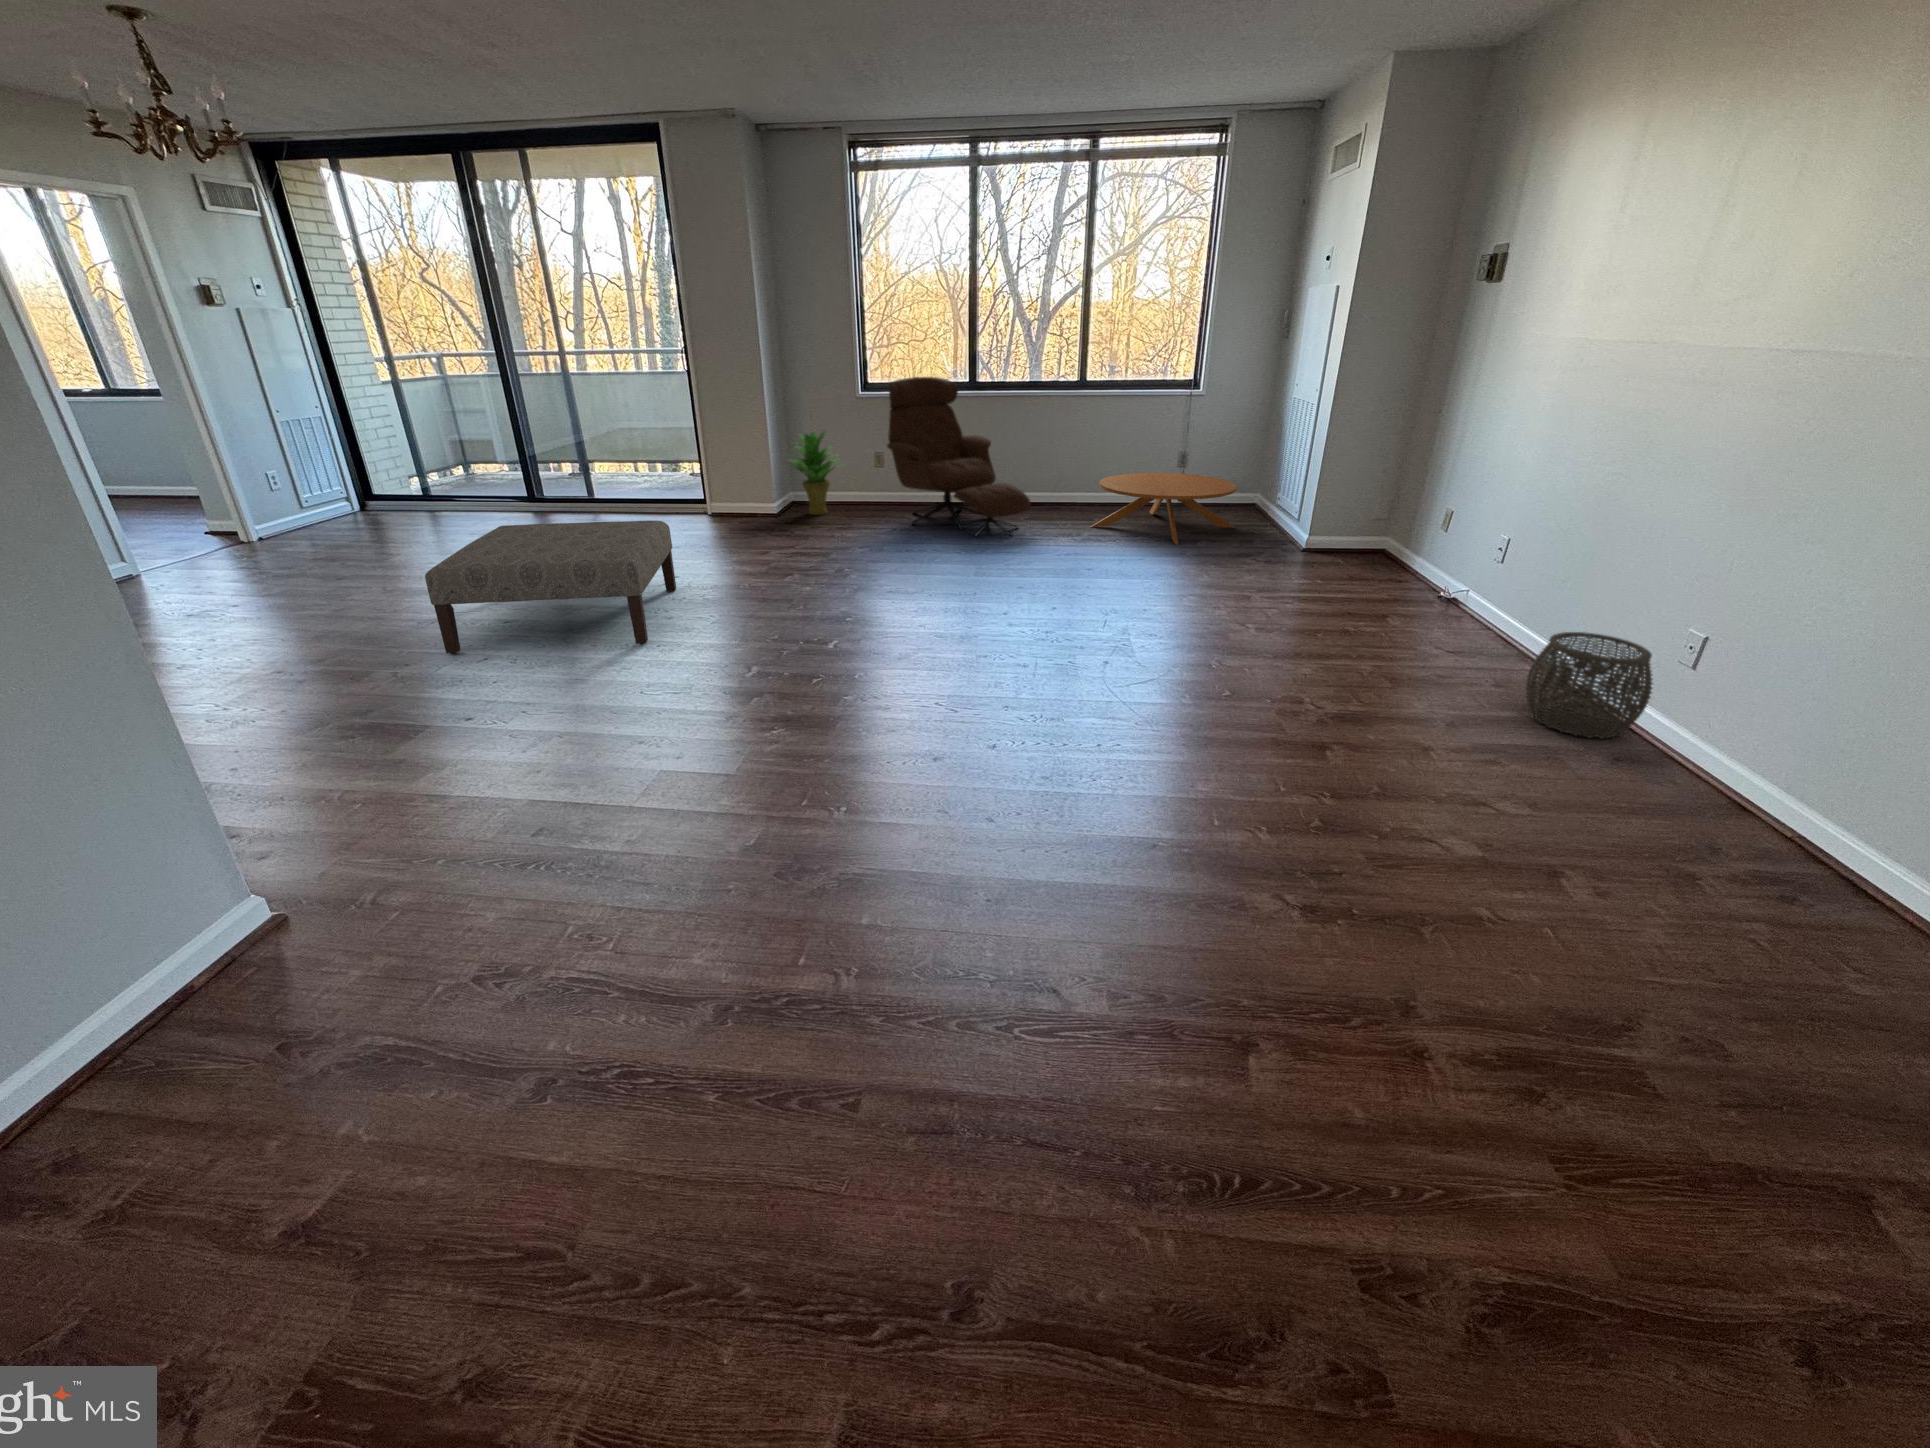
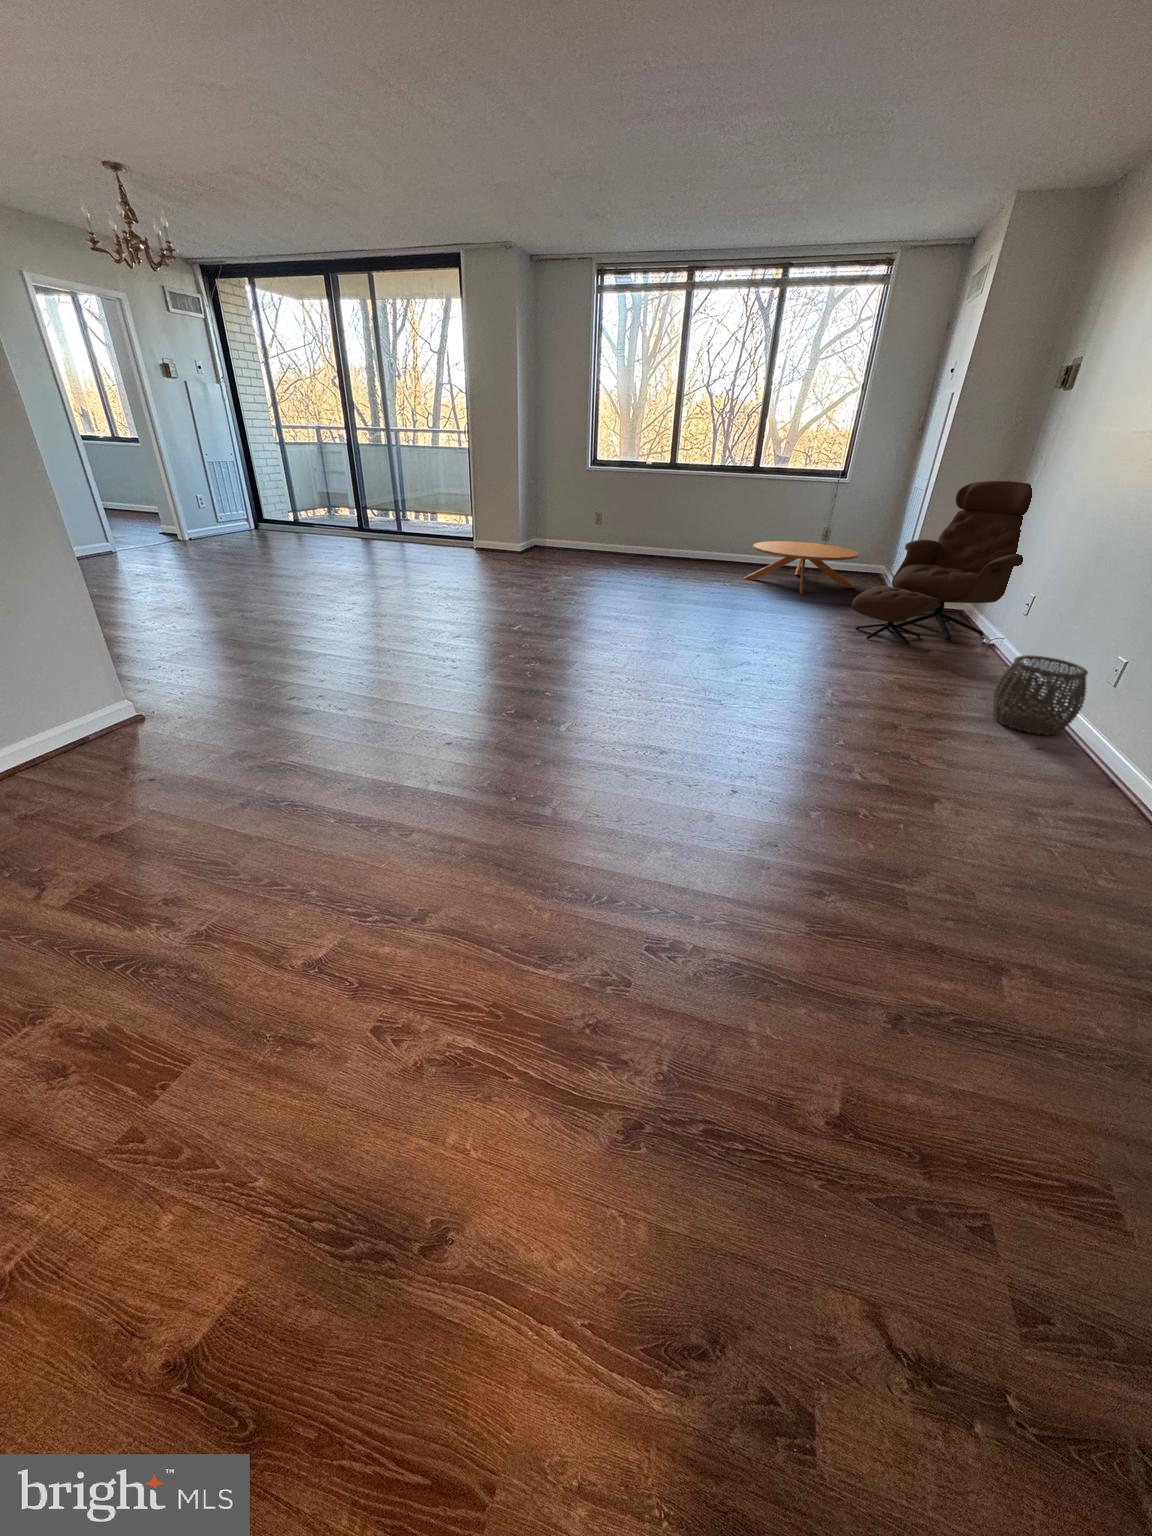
lounge chair: present [887,377,1031,537] -> present [851,481,1032,644]
potted plant: present [788,432,843,515] -> none [530,493,574,555]
ottoman: present [425,521,676,654] -> none [265,533,433,615]

